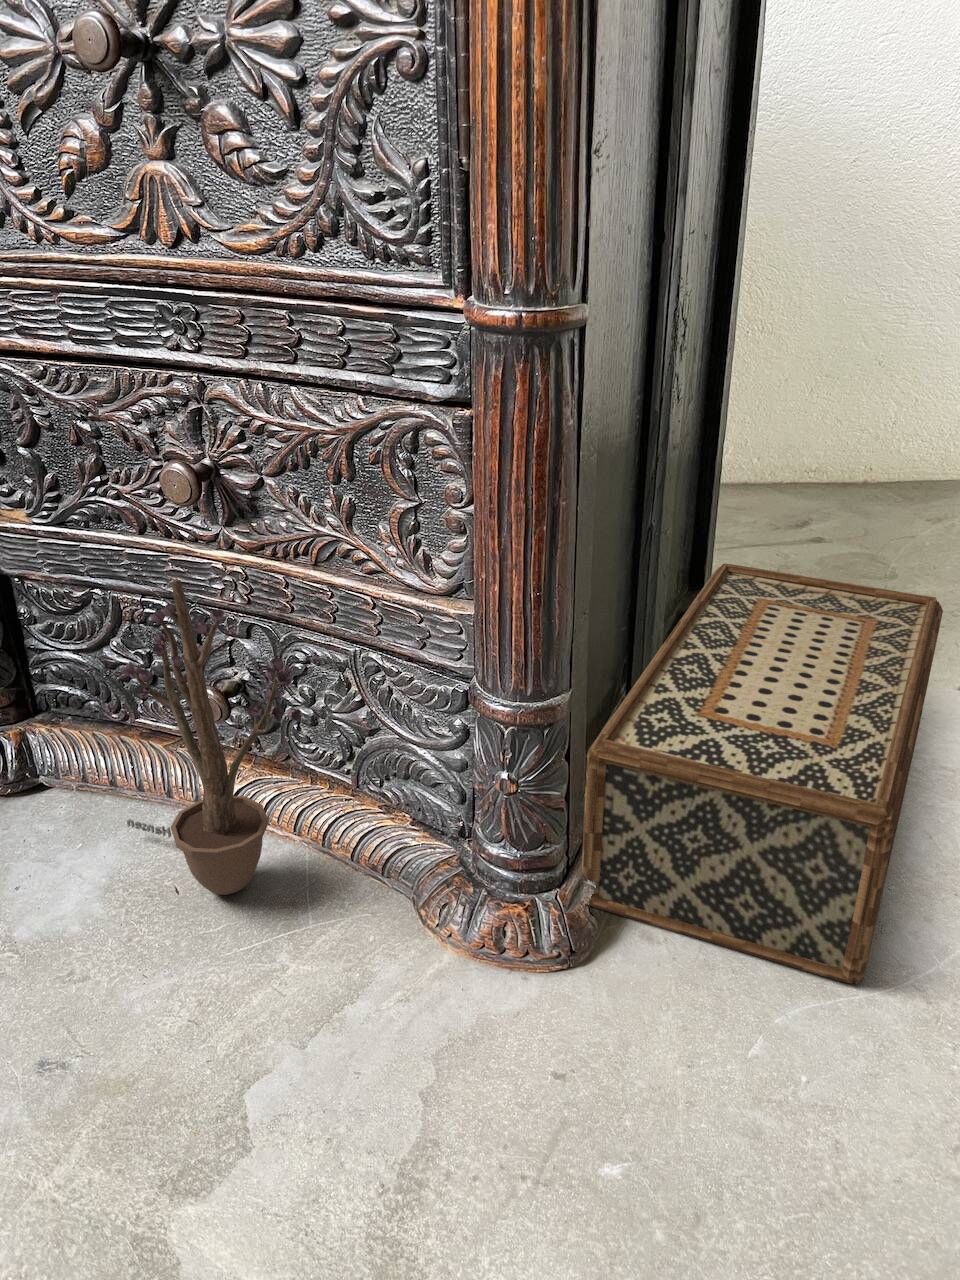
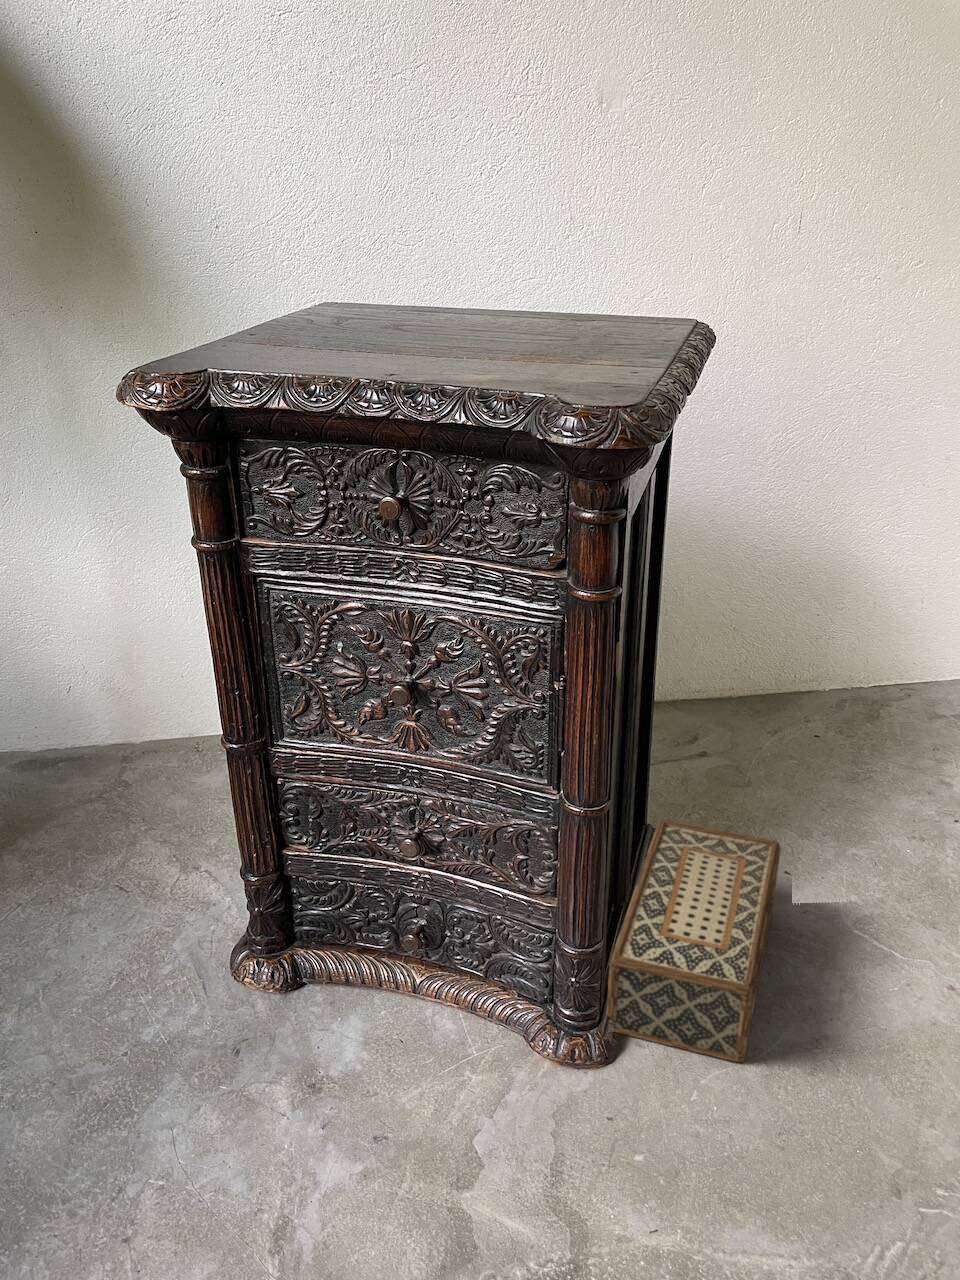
decorative plant: present [121,580,301,895] -> none [363,901,477,1042]

